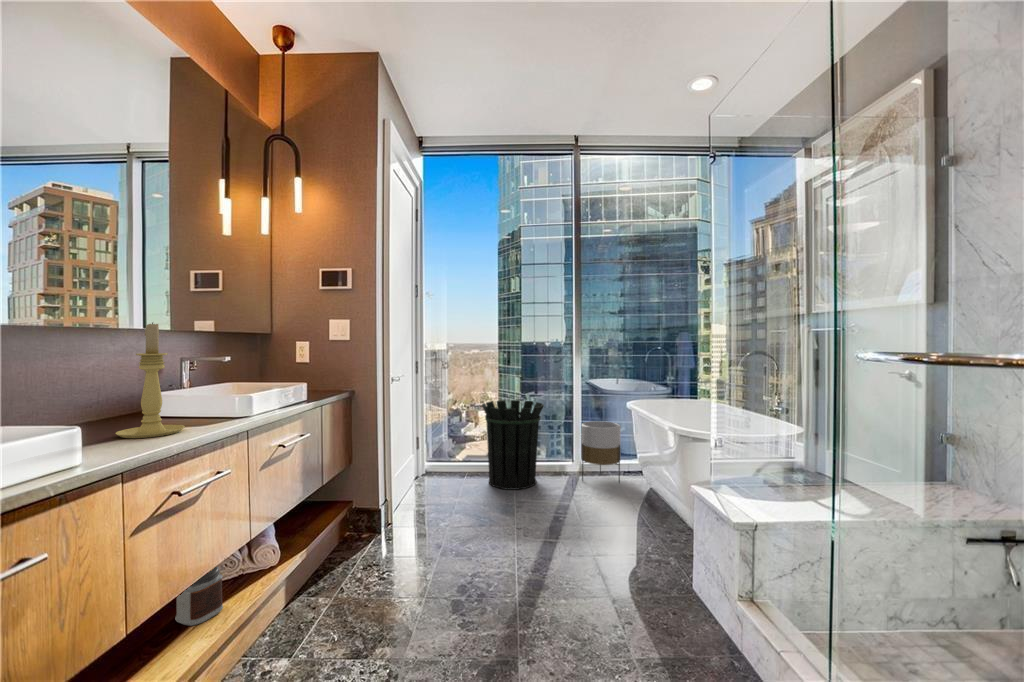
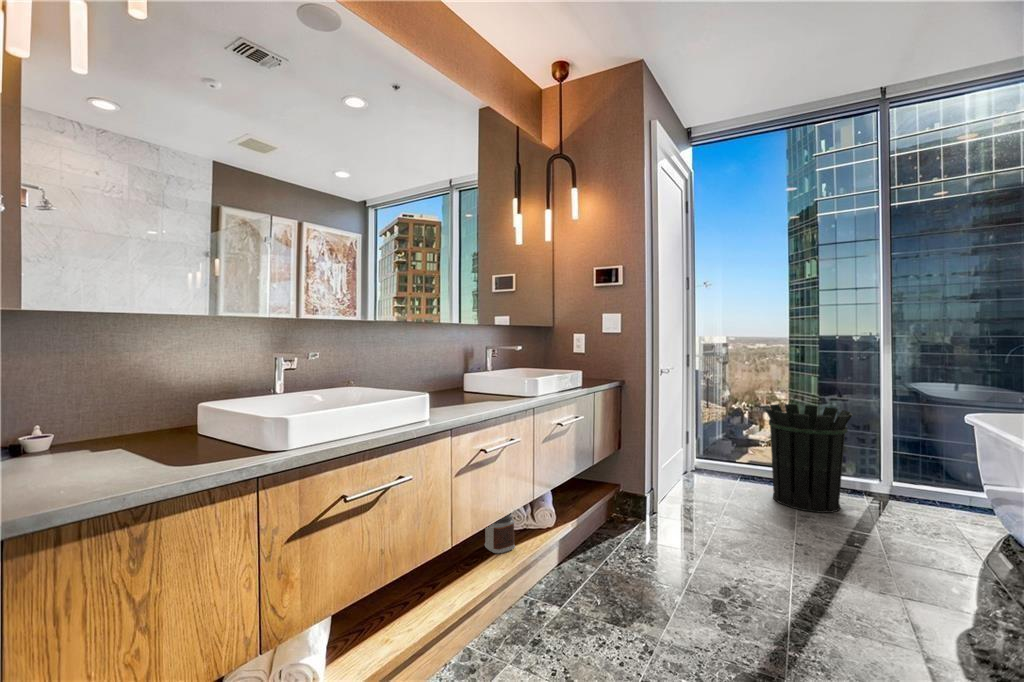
candle holder: present [116,323,185,438] -> none [450,320,490,405]
planter: present [581,421,621,483] -> none [916,443,989,536]

